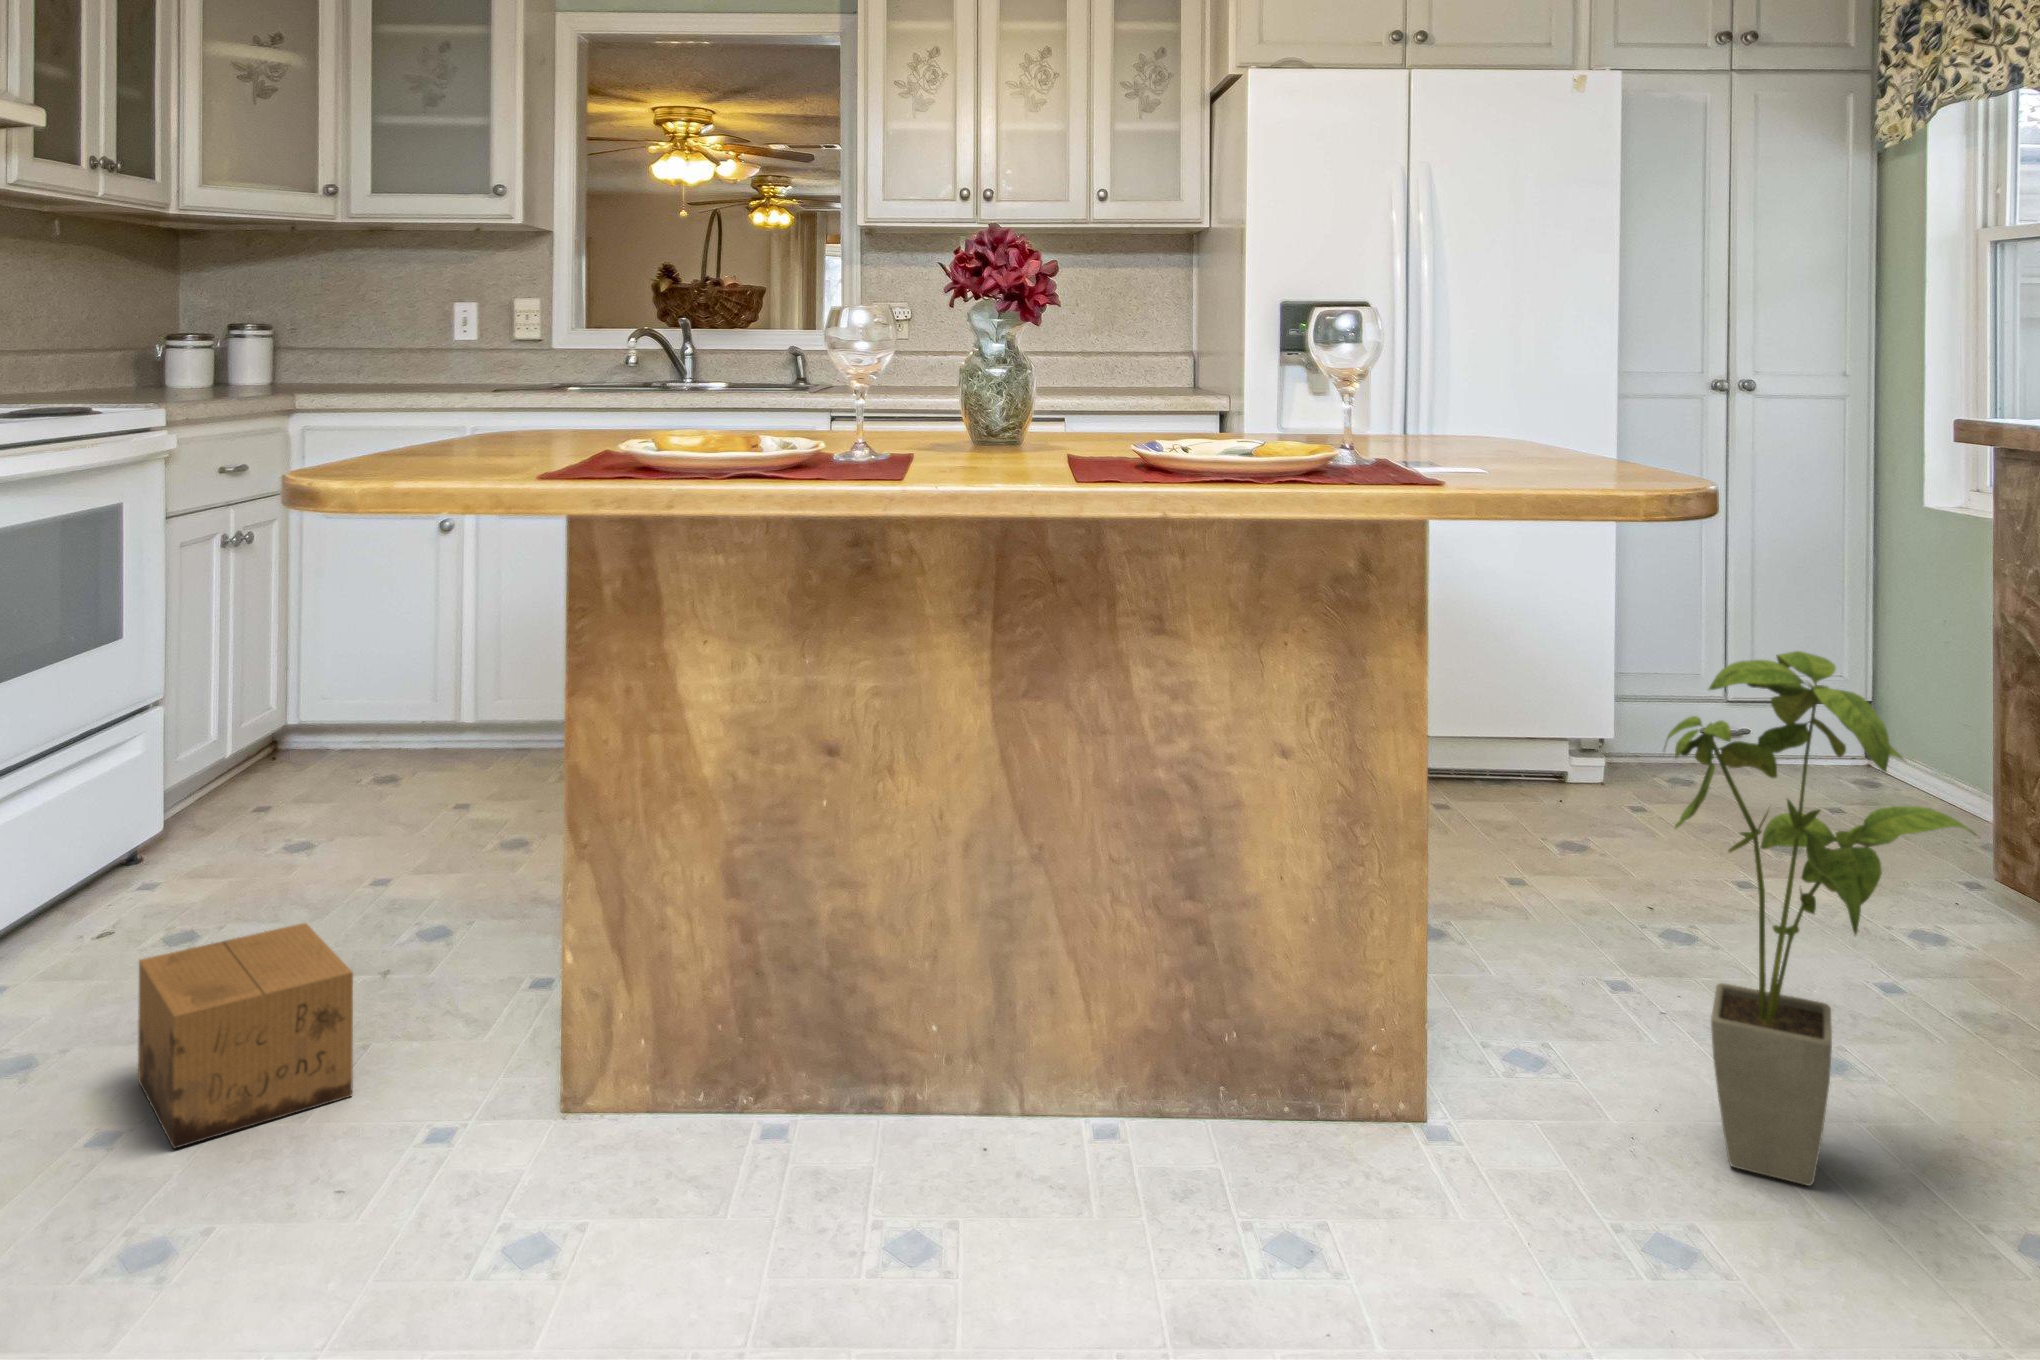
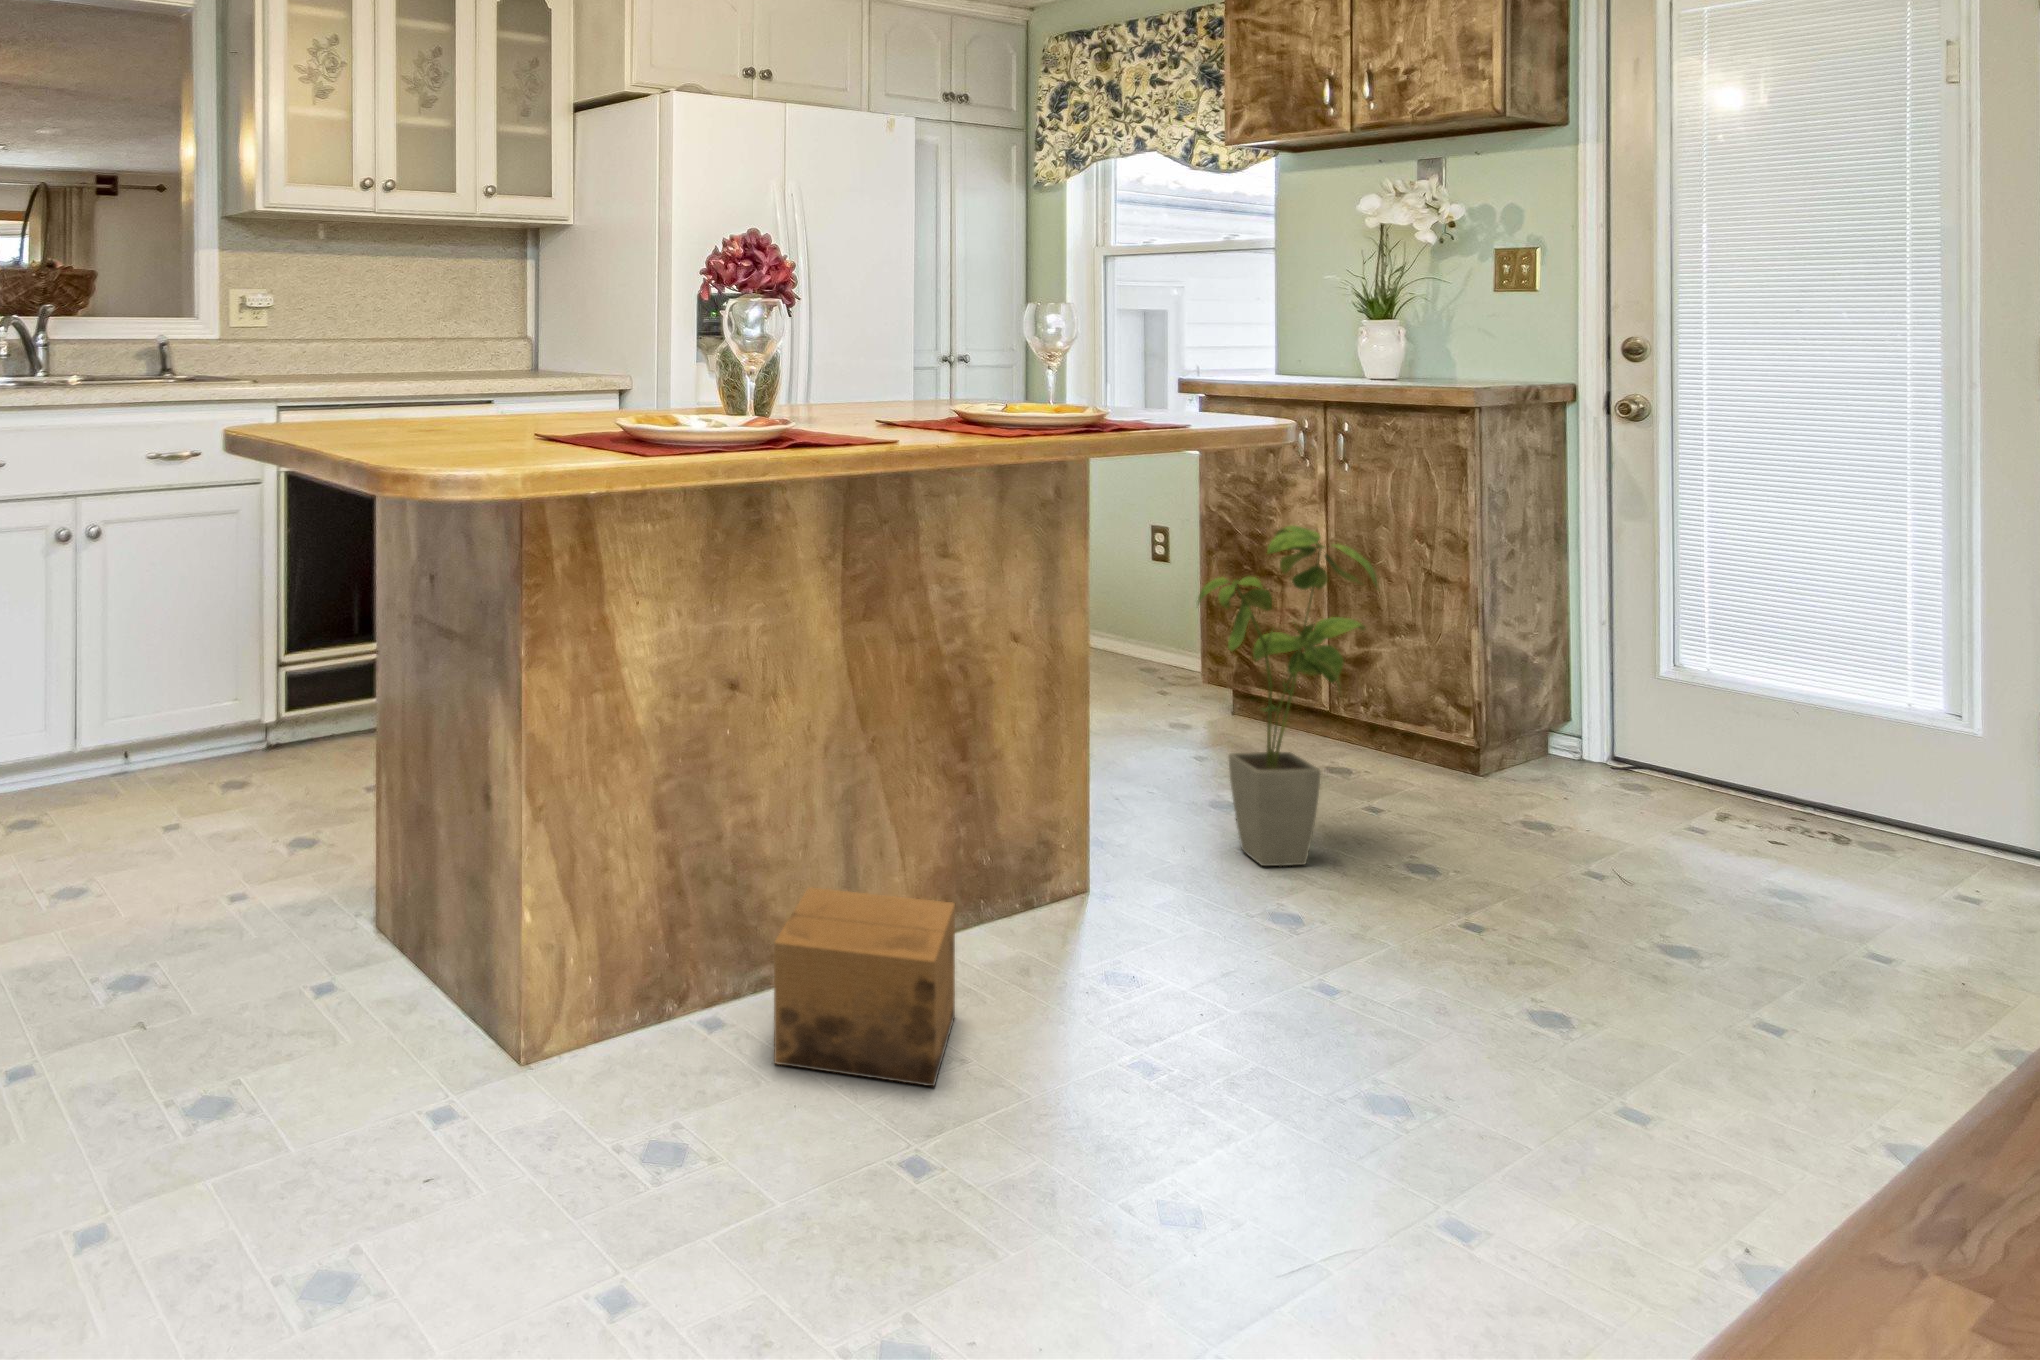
cardboard box: present [138,923,353,1149] -> present [774,888,955,1086]

